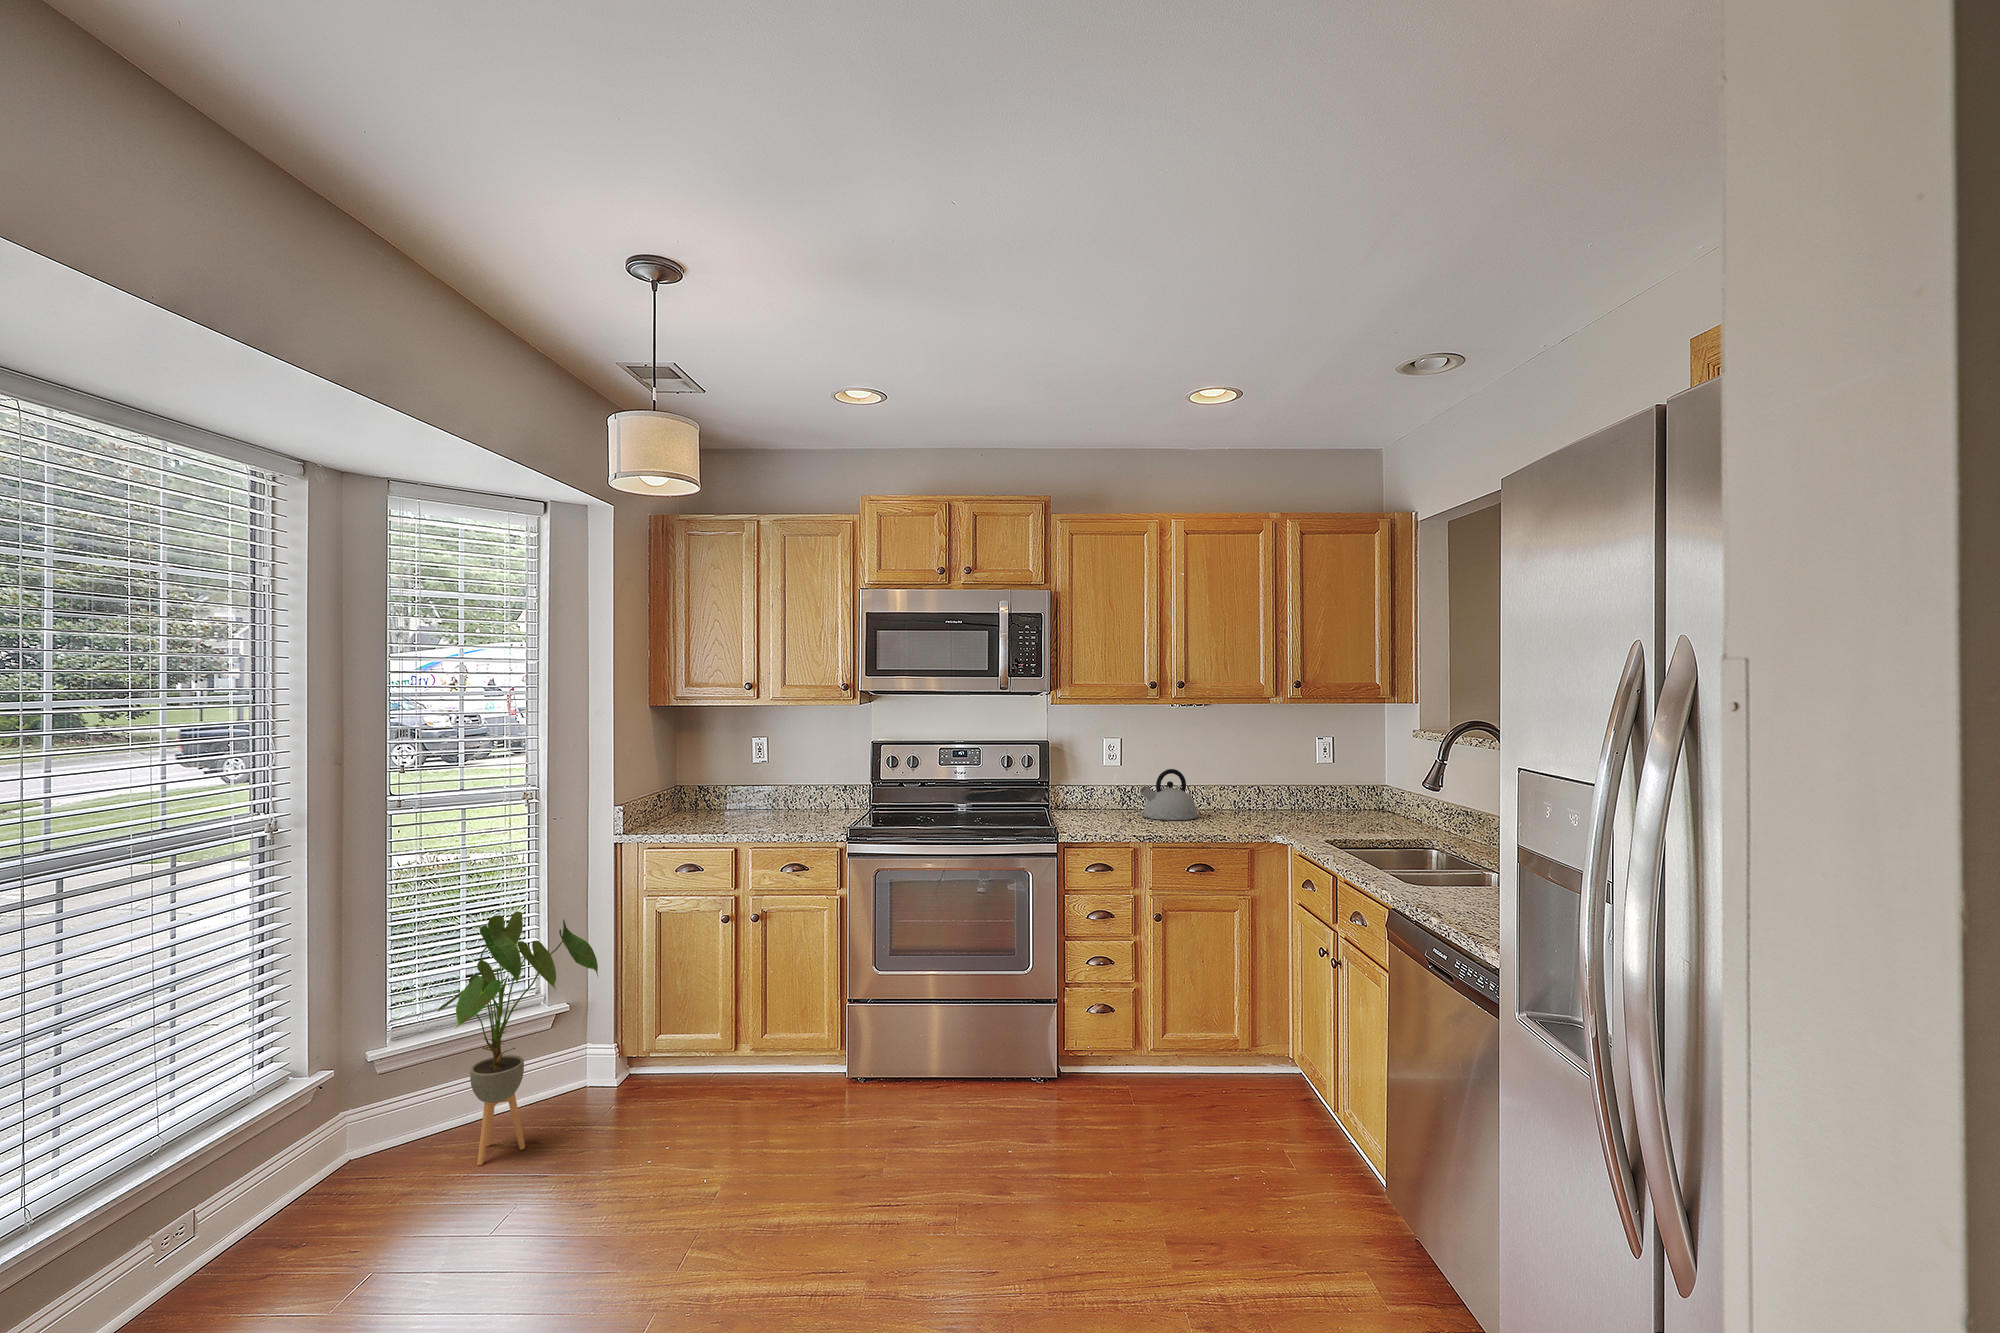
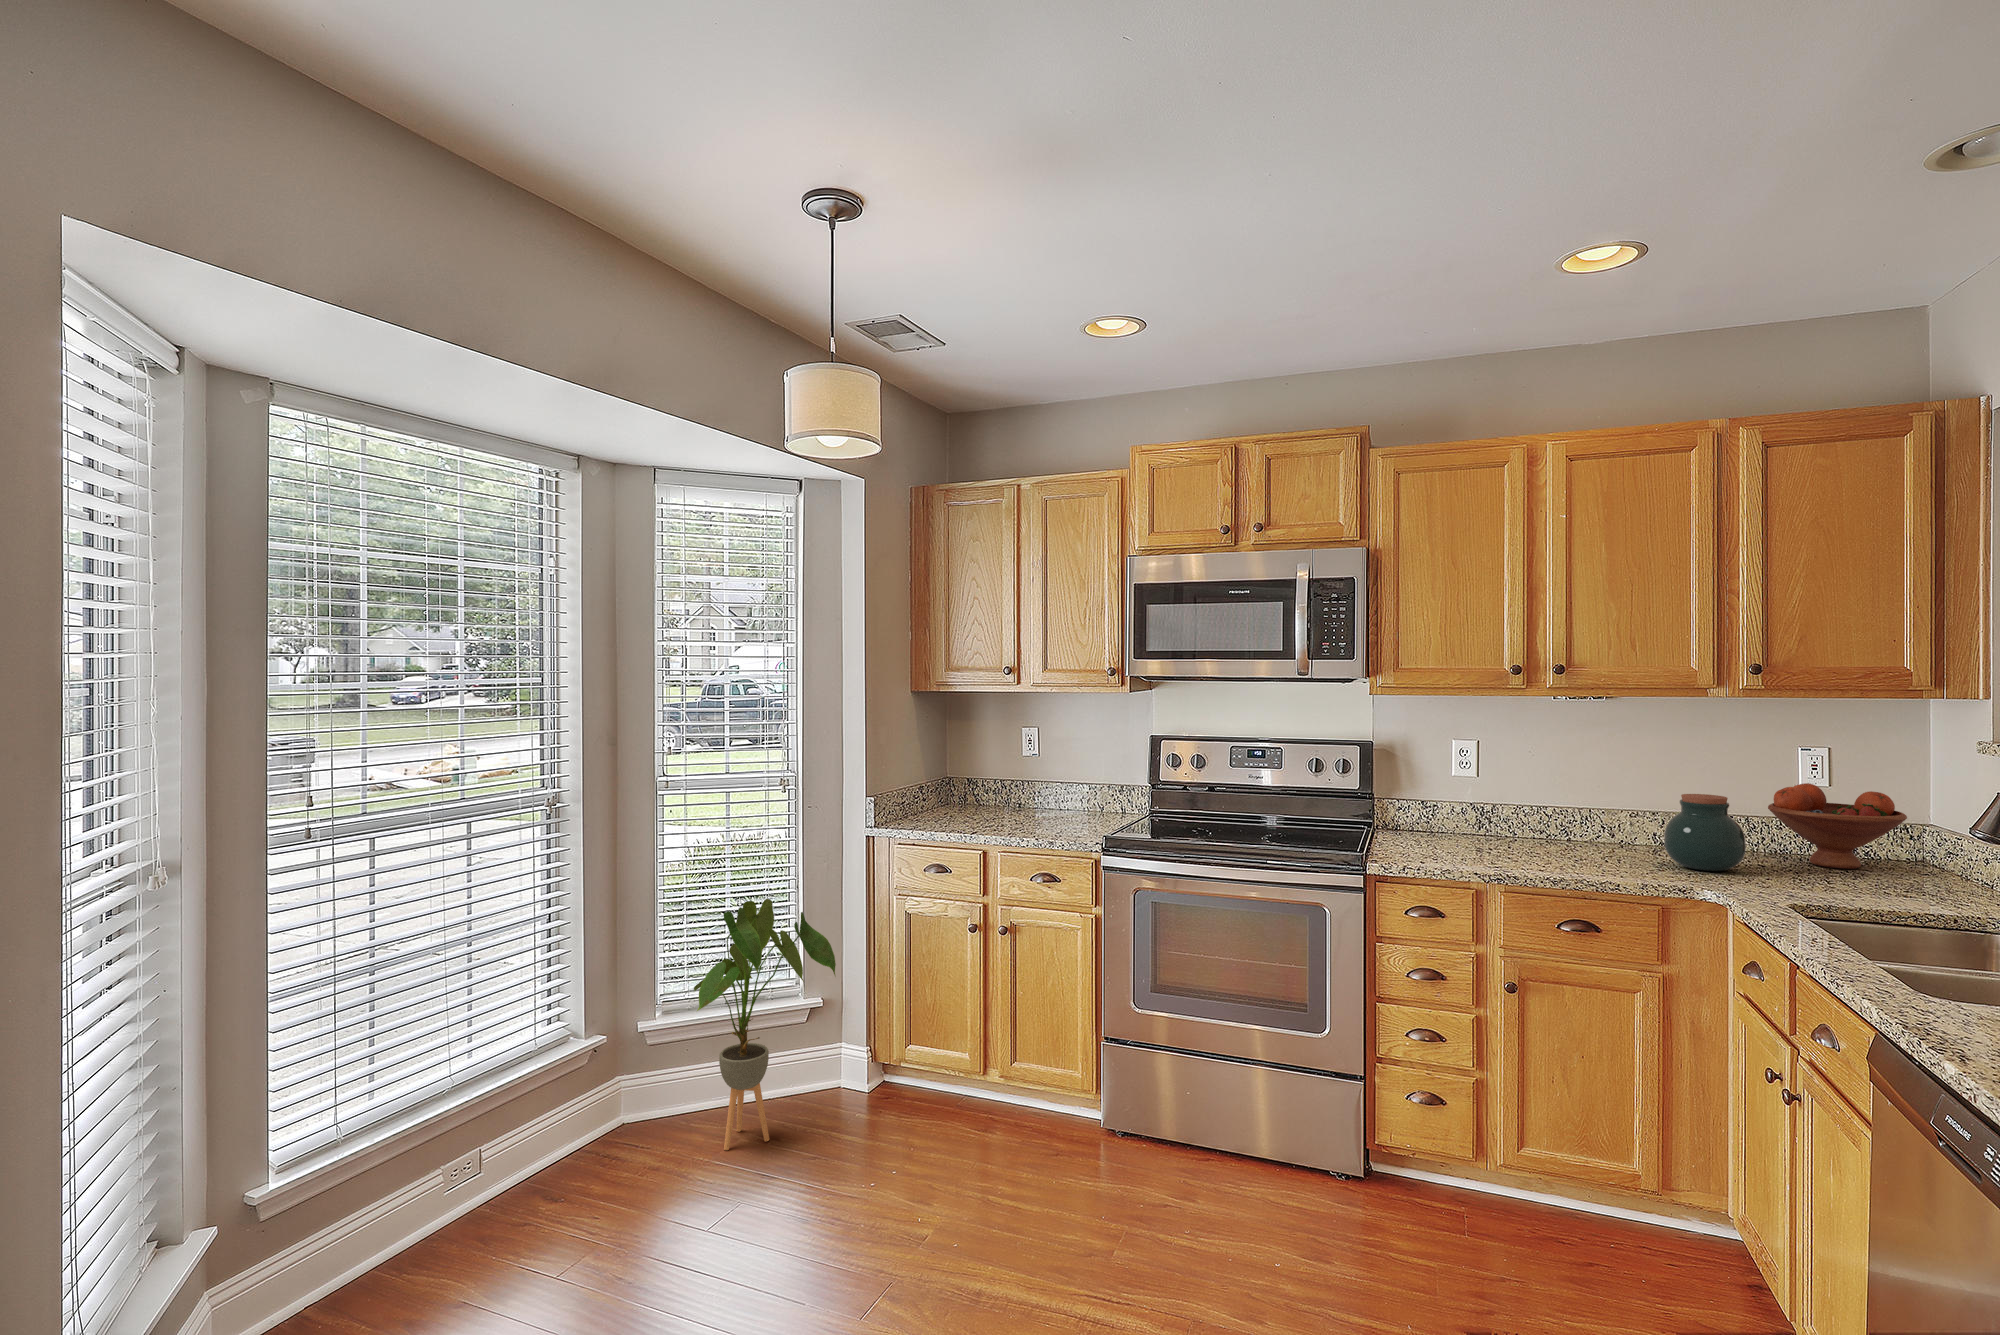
fruit bowl: none [1303,761,1379,816] -> present [1768,783,1907,869]
kettle: present [1140,769,1198,820] -> none [1497,785,1587,856]
jar: none [1247,771,1295,823] -> present [1664,794,1746,871]

